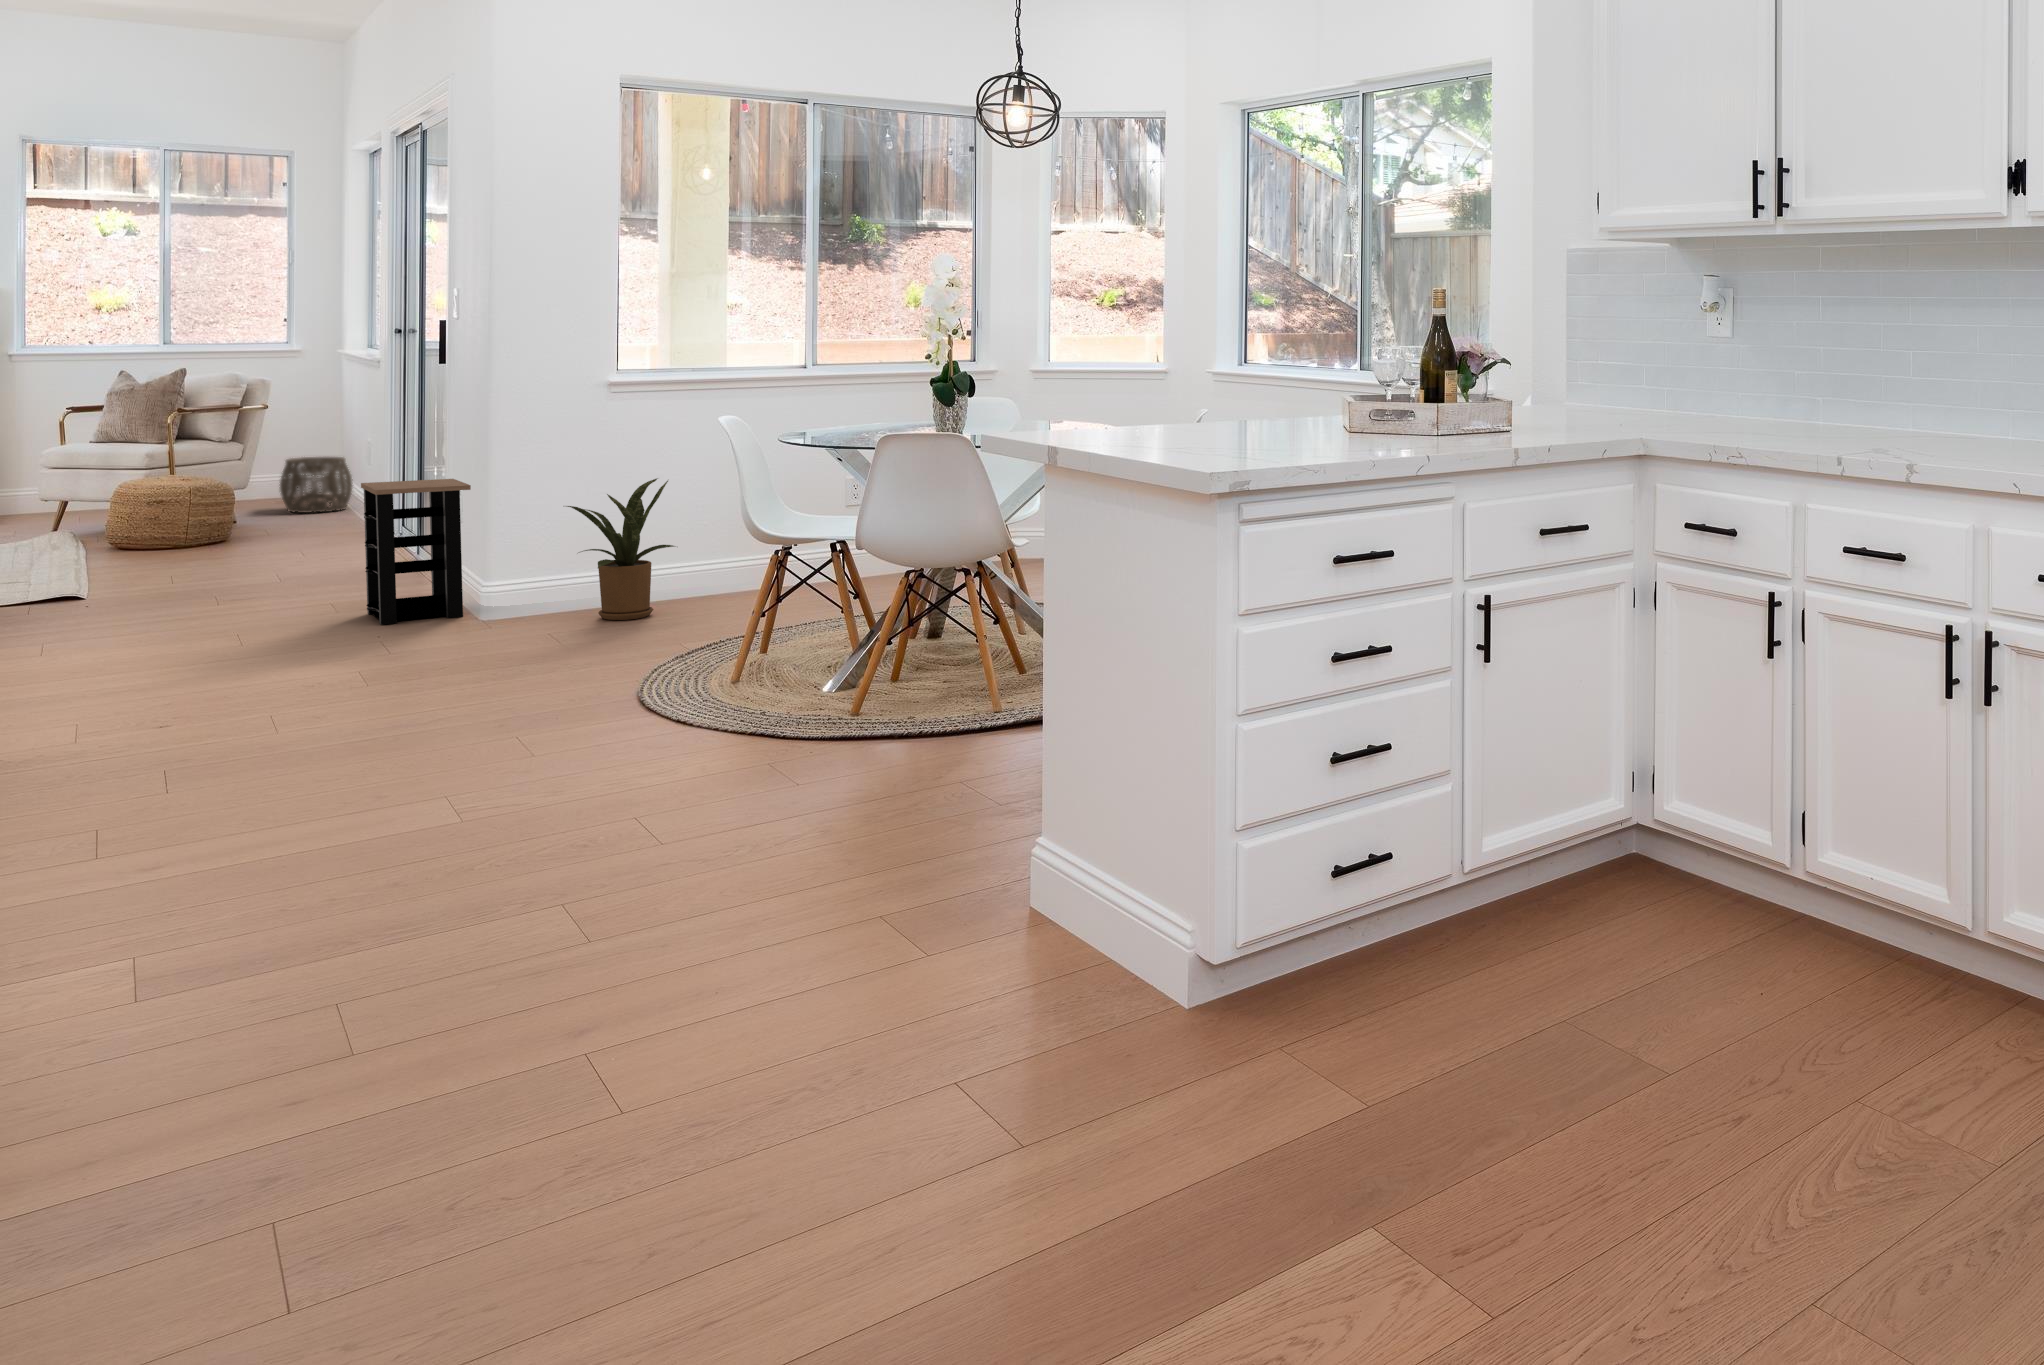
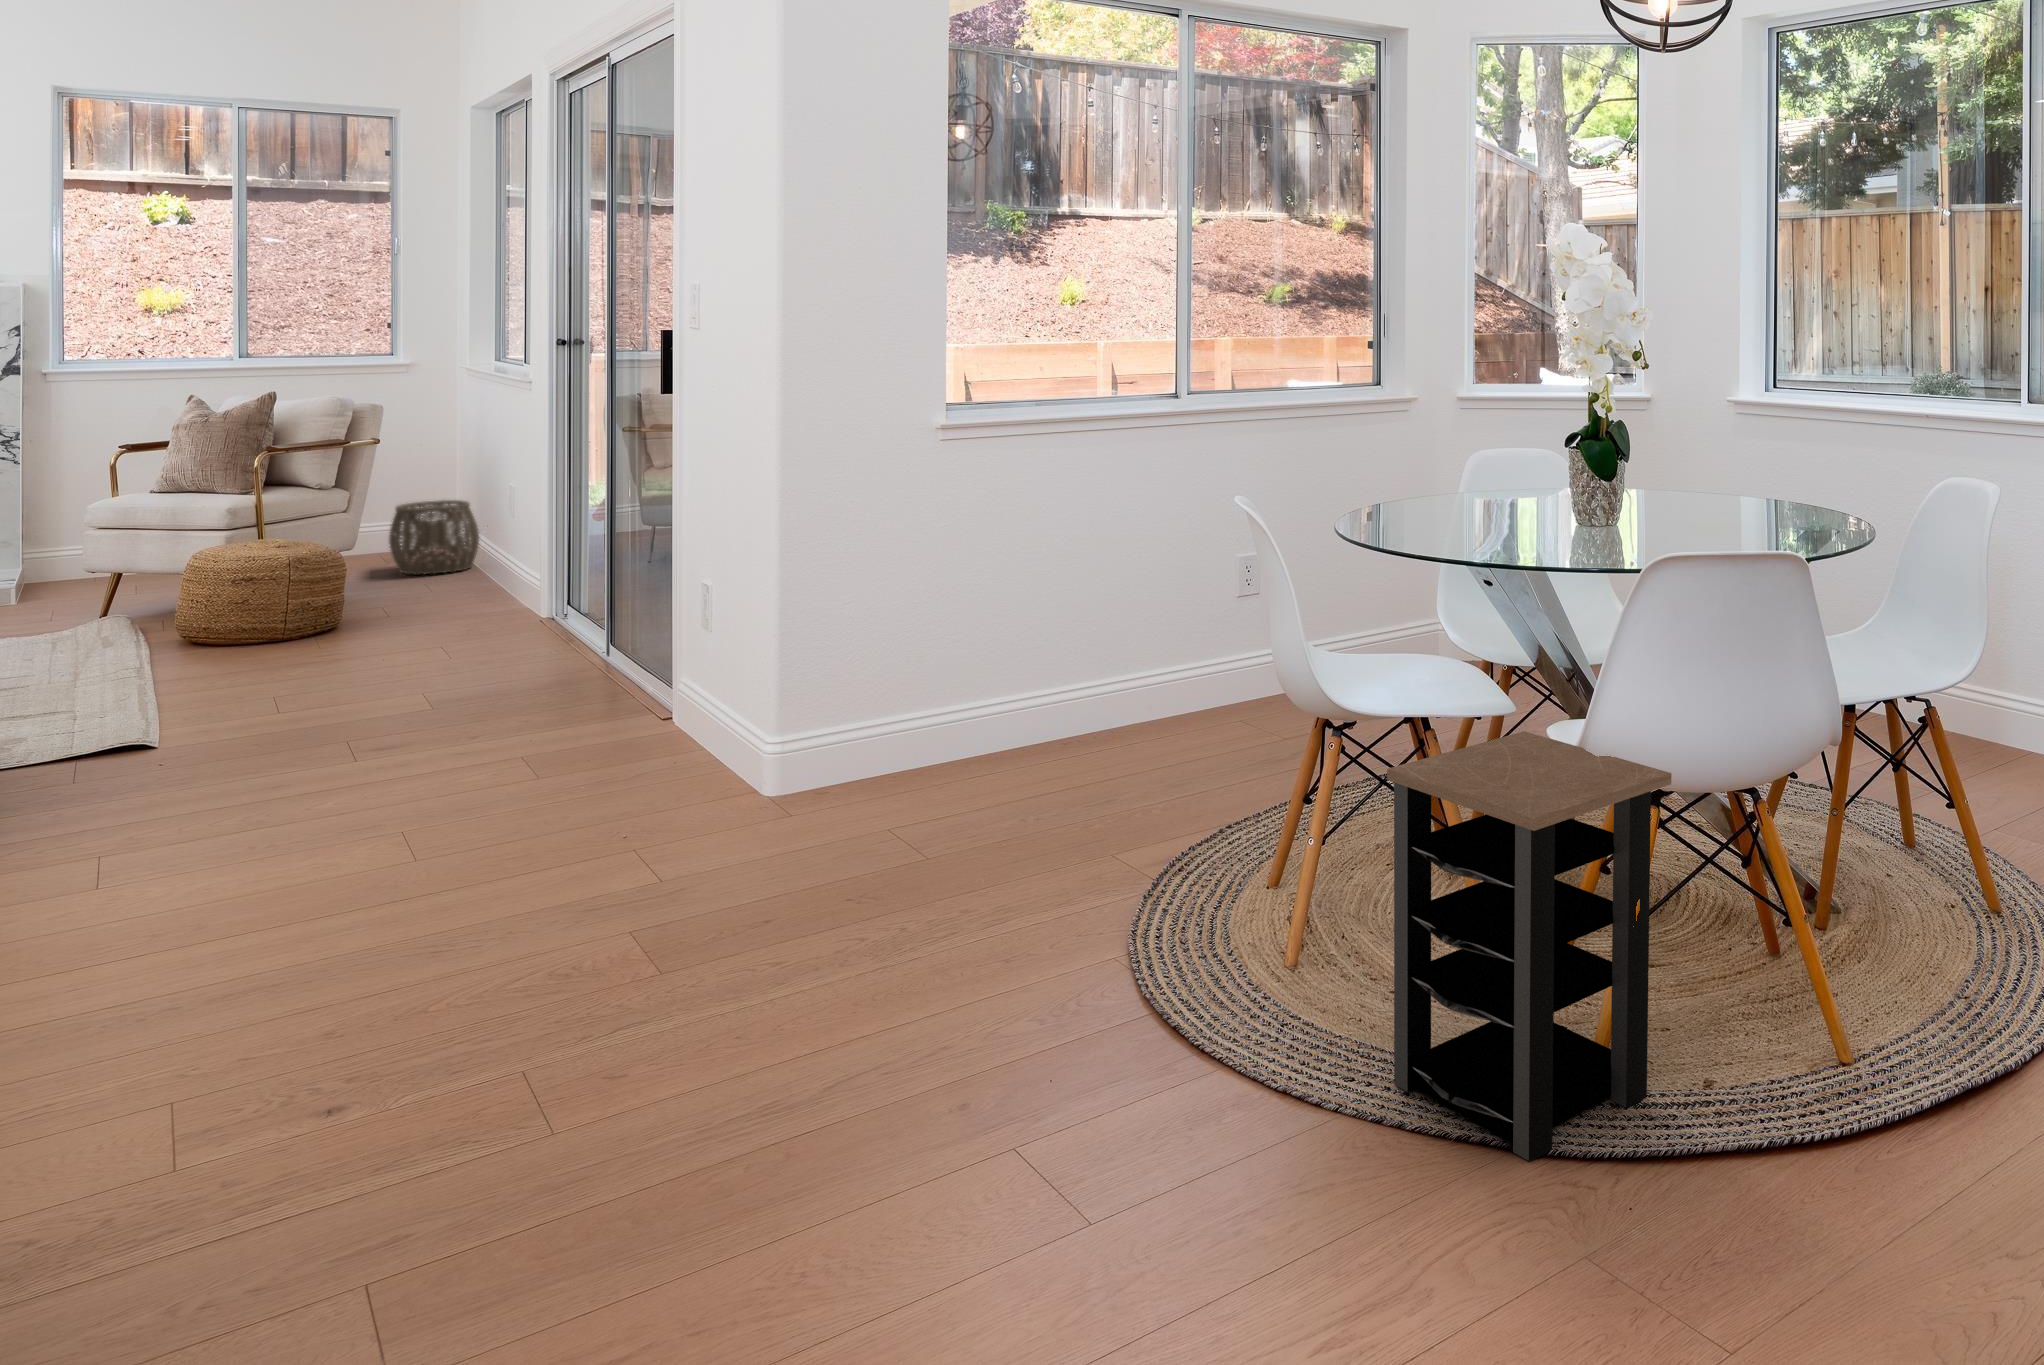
side table: present [361,479,471,625] -> present [1387,731,1672,1161]
house plant: present [566,479,675,620] -> none [893,564,1046,787]

